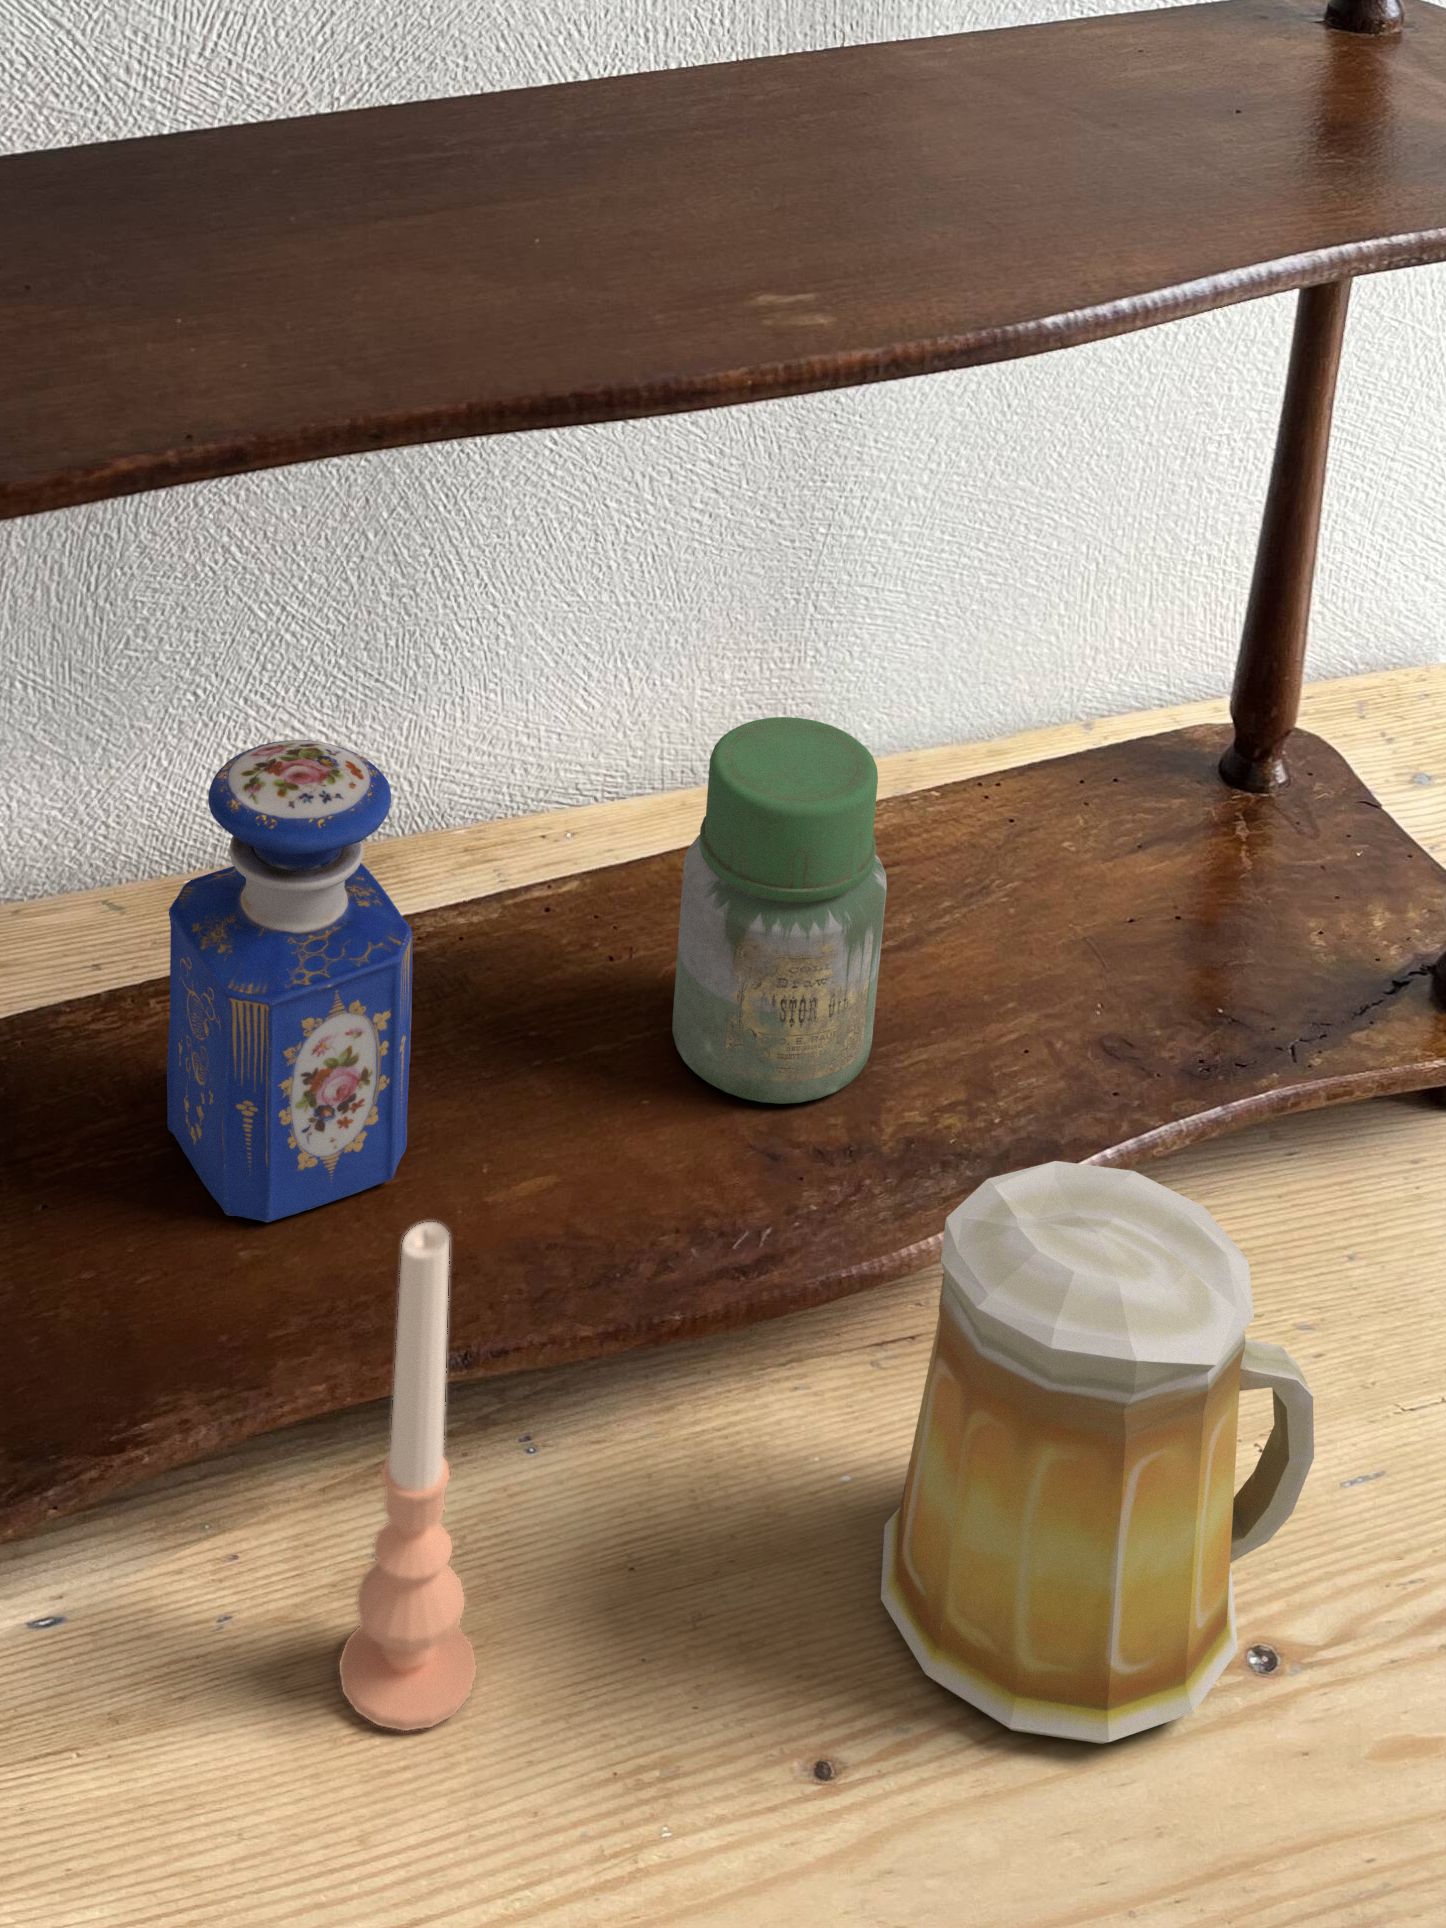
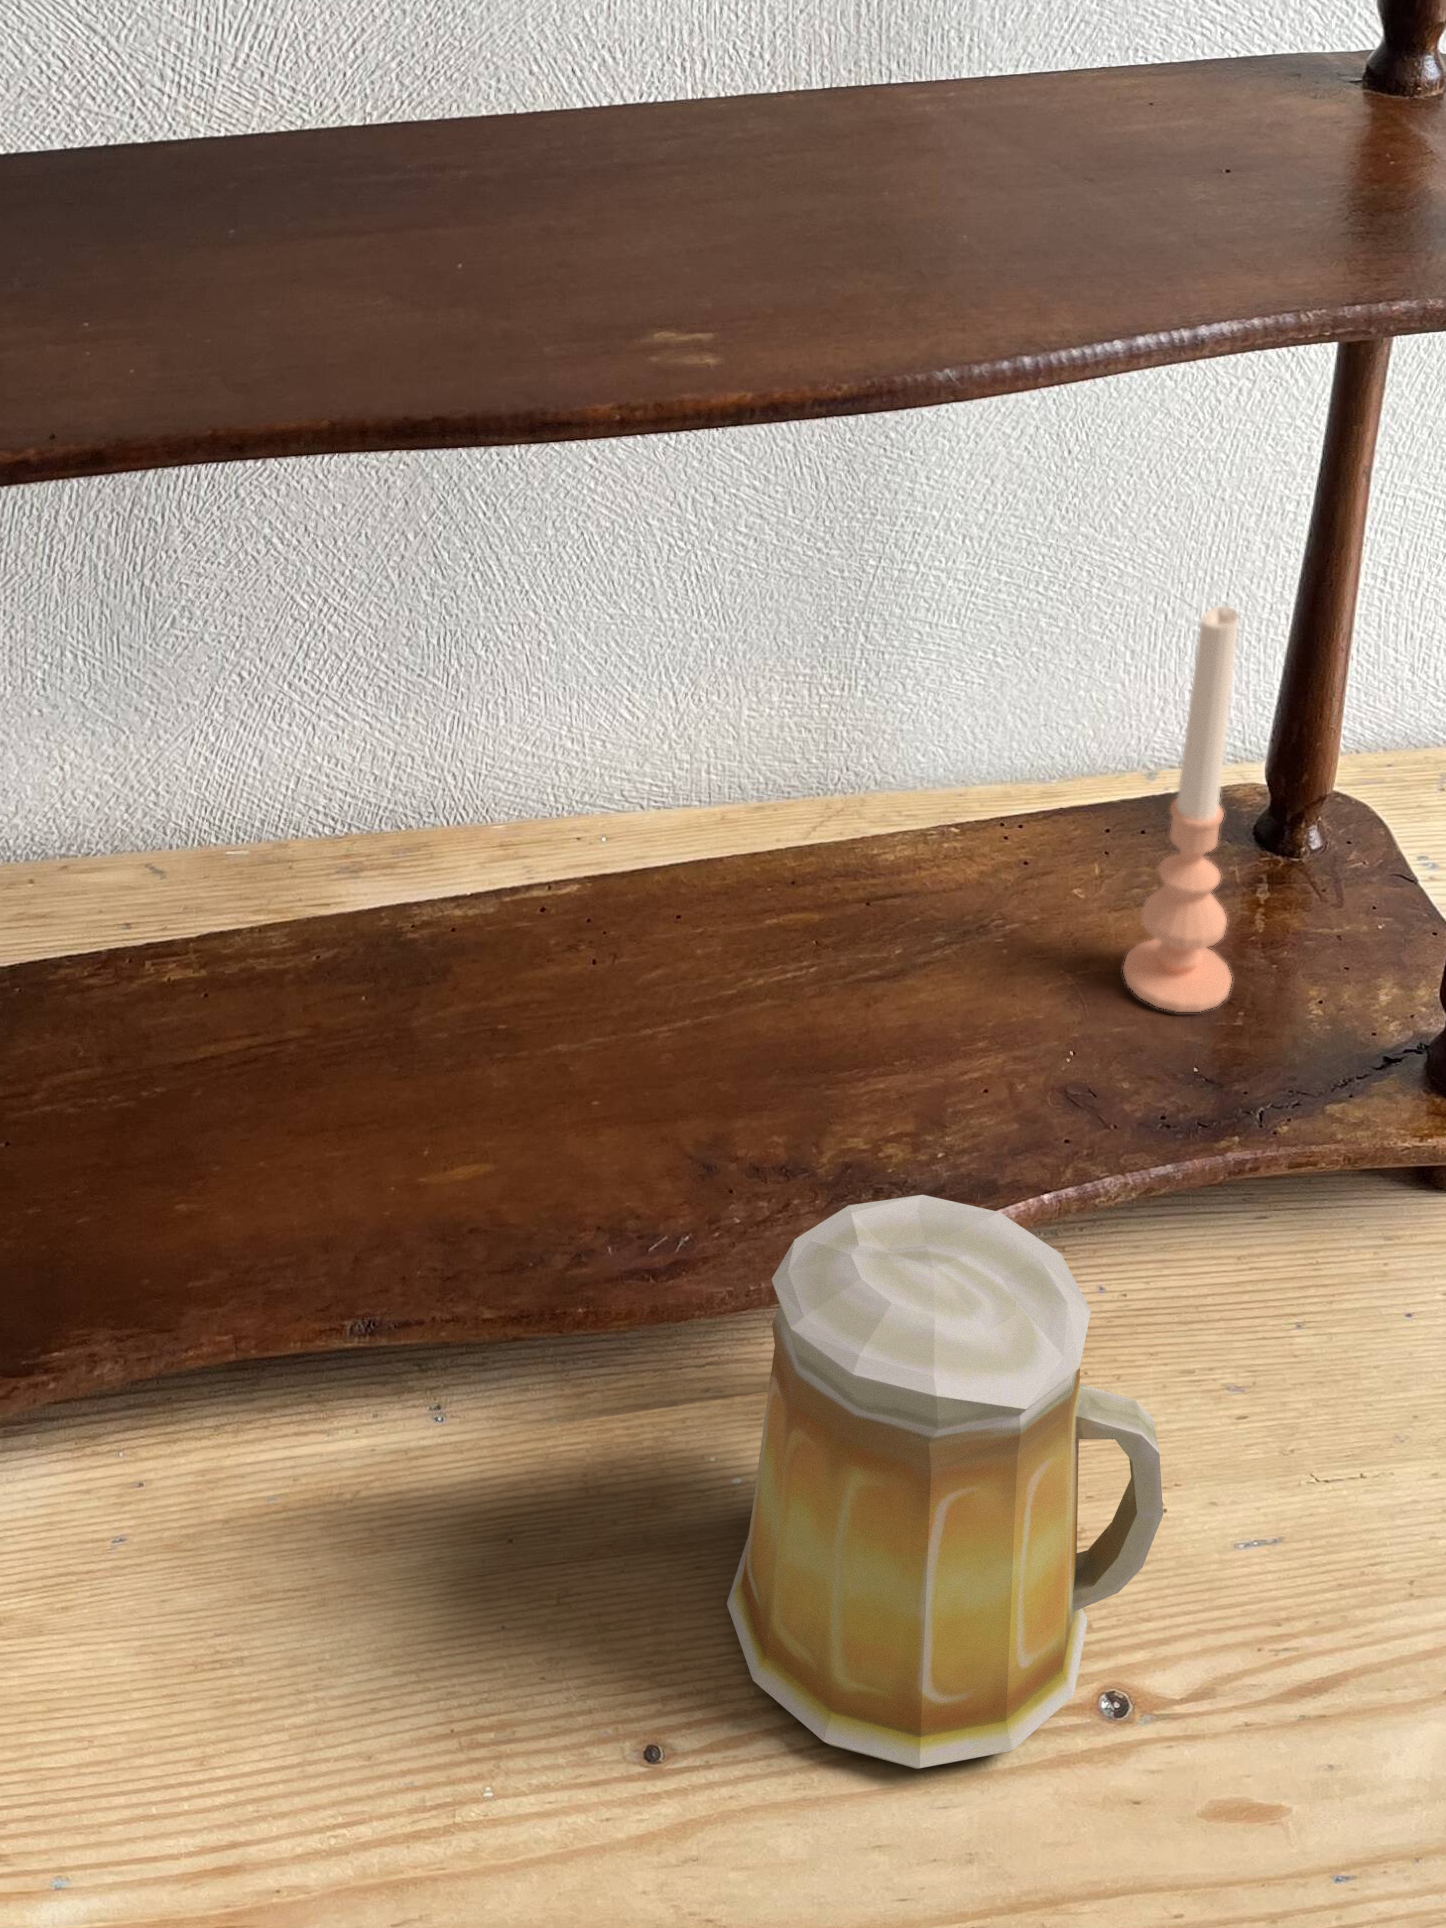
jar: present [672,717,887,1104] -> none [630,739,838,1118]
perfume bottle: present [167,740,413,1222] -> none [116,726,344,1183]
candle: present [339,1222,477,1731] -> present [1123,606,1239,1012]

